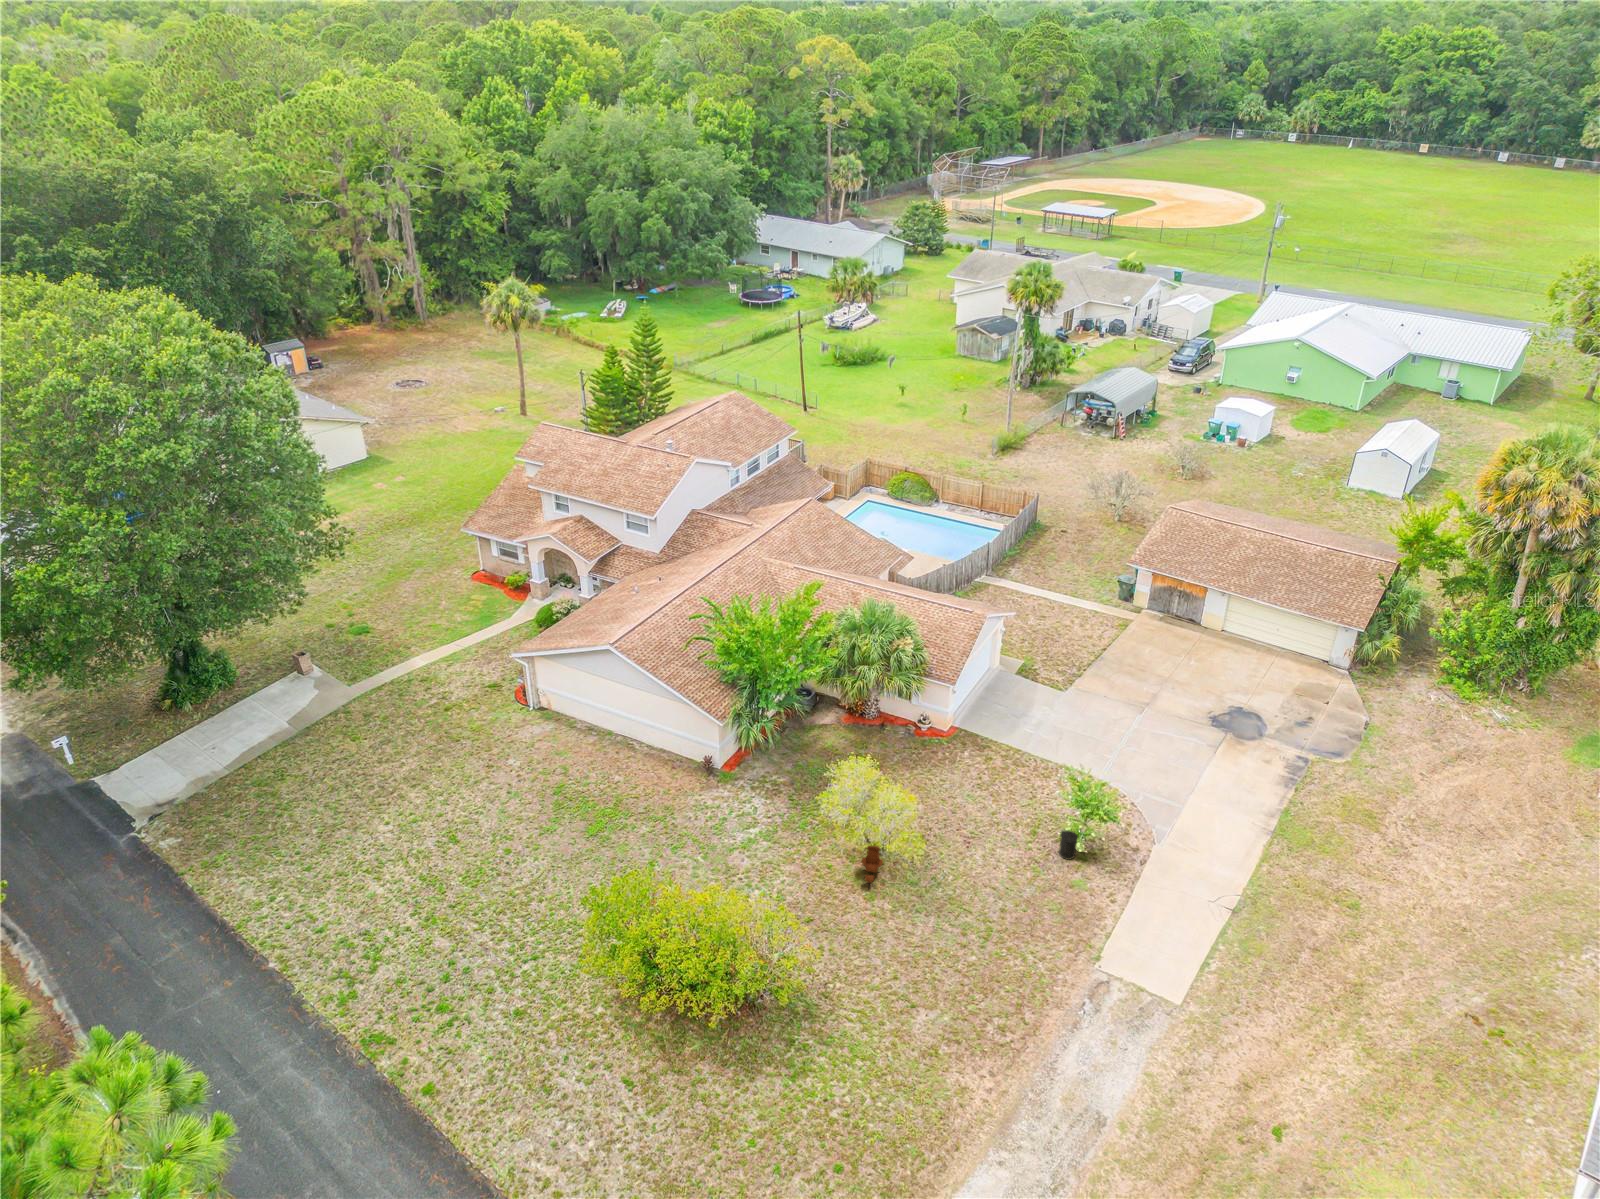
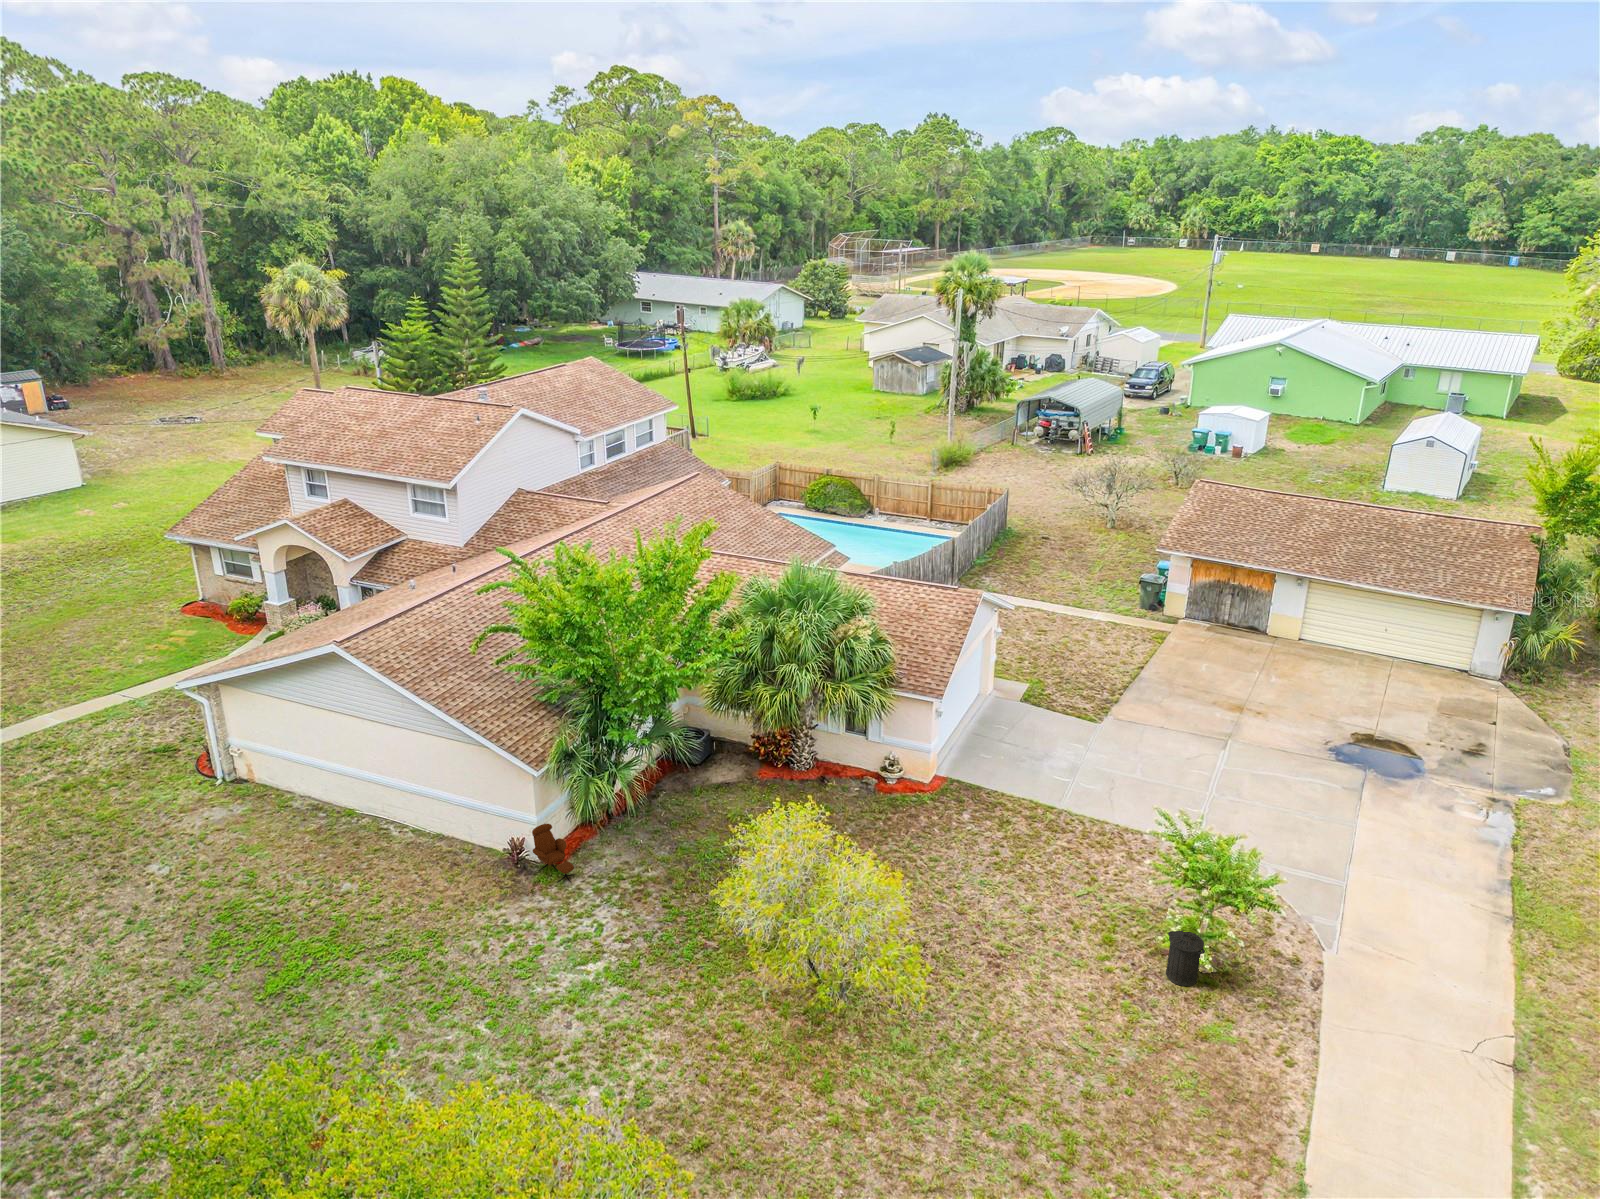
lounge chair: present [862,845,883,884] -> present [532,824,575,882]

